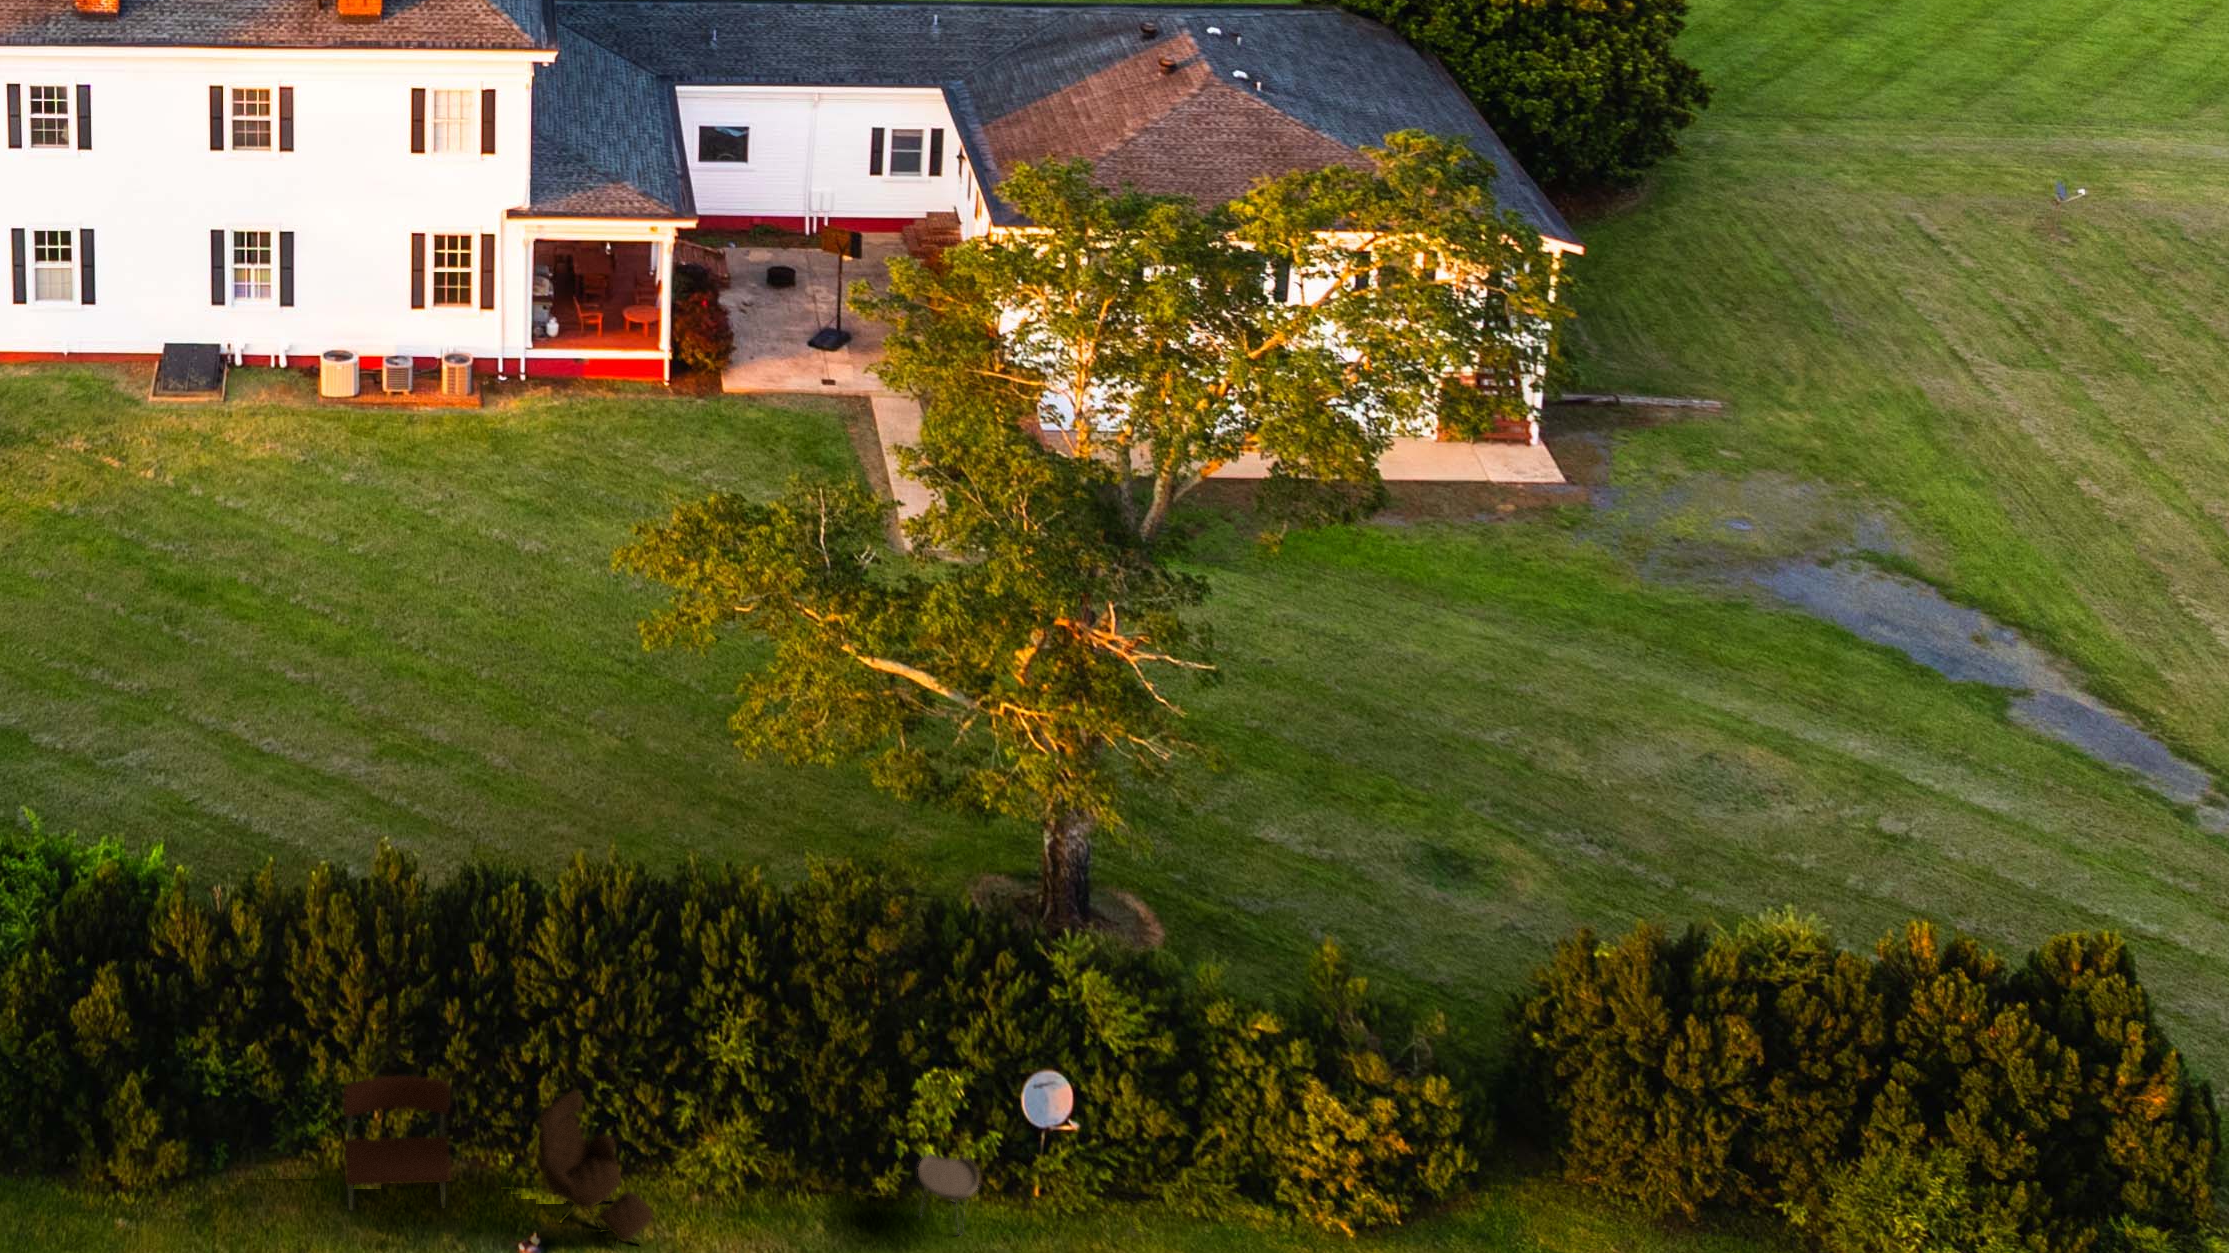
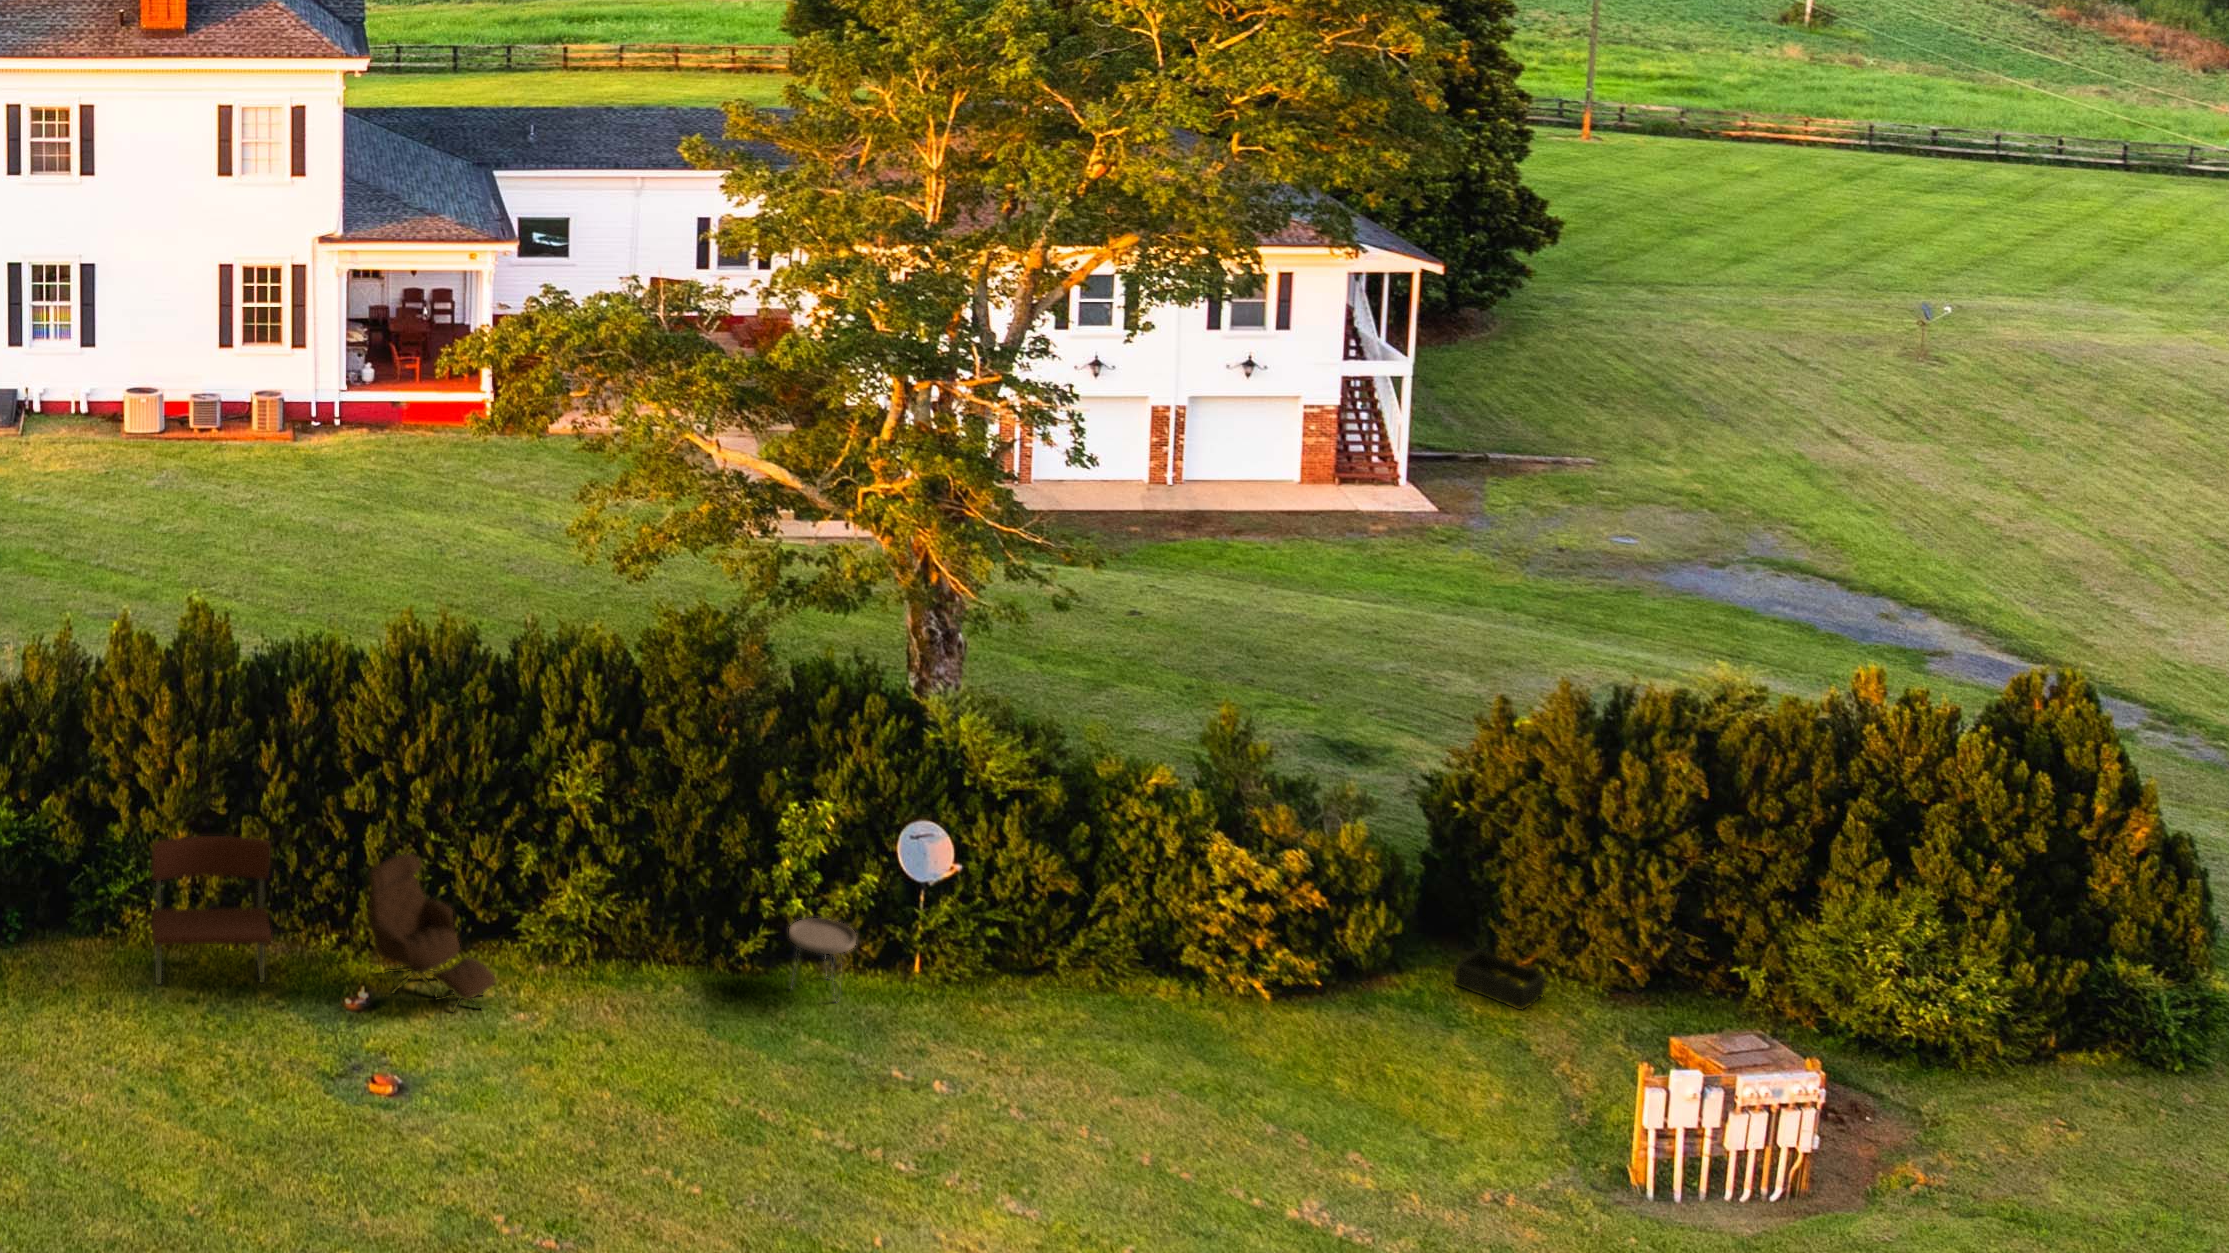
basket: none [1524,1173,1609,1246] -> present [1454,950,1546,1010]

